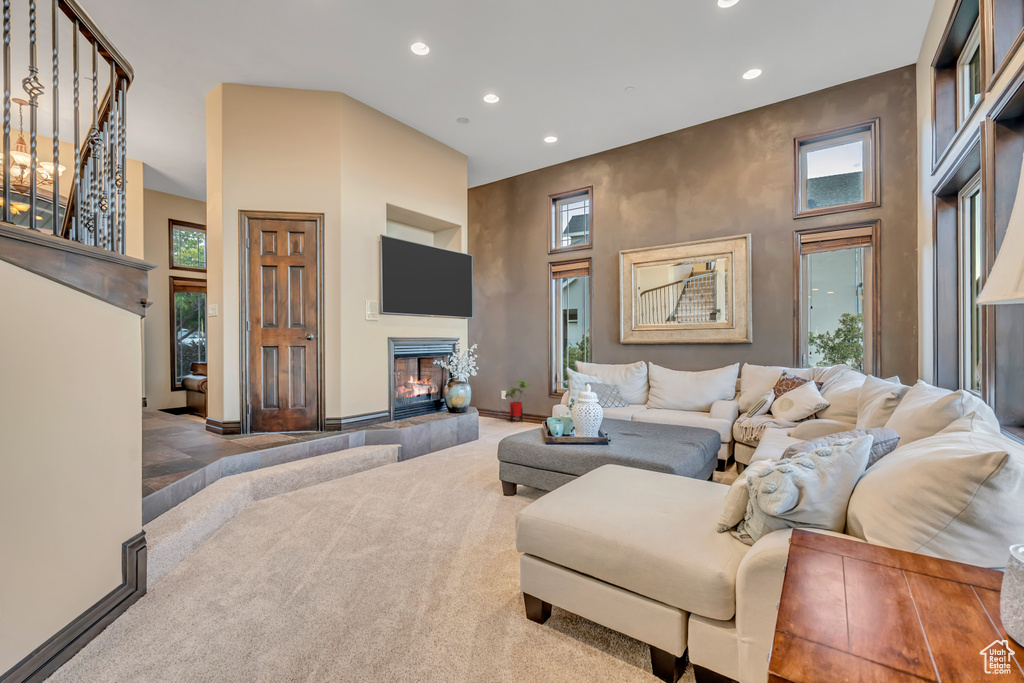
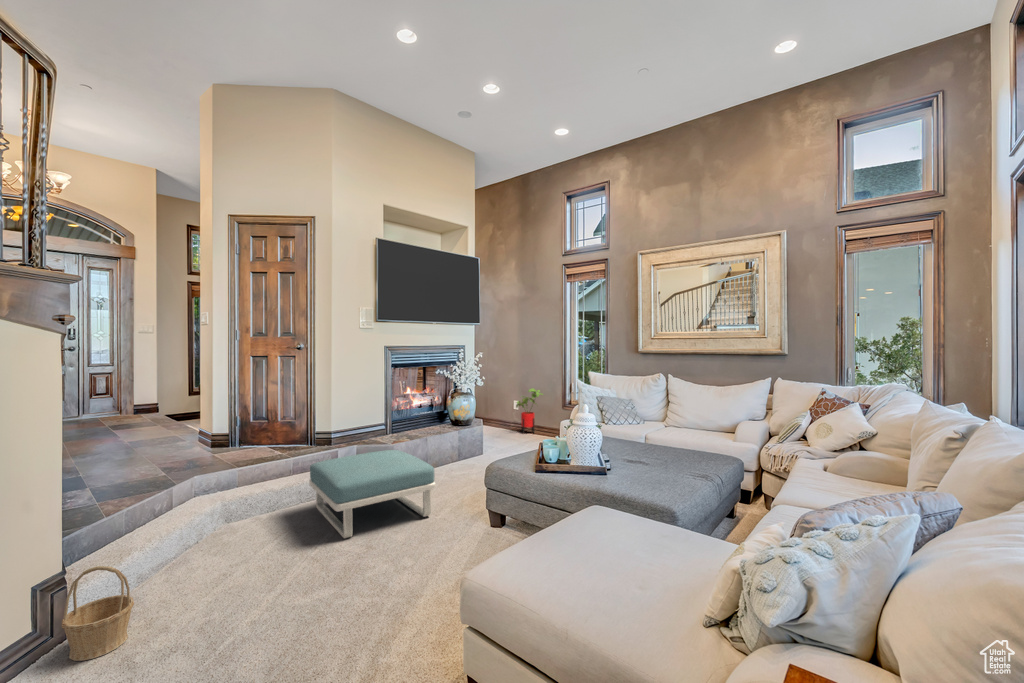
footstool: none [330,432,451,507] -> present [309,450,436,538]
basket: none [153,520,212,602] -> present [62,566,134,661]

